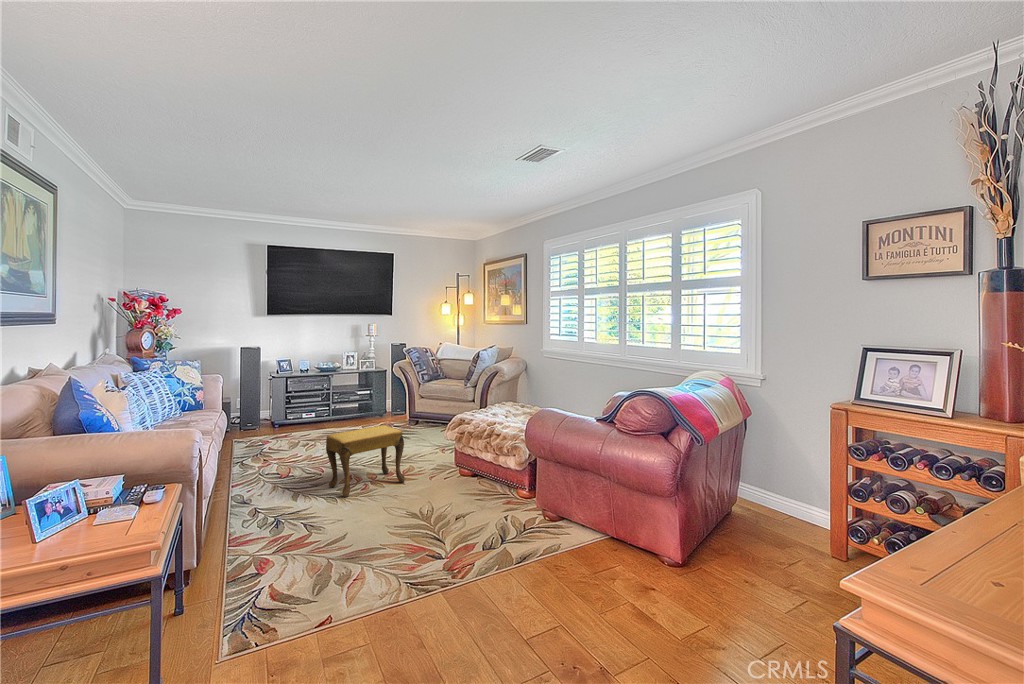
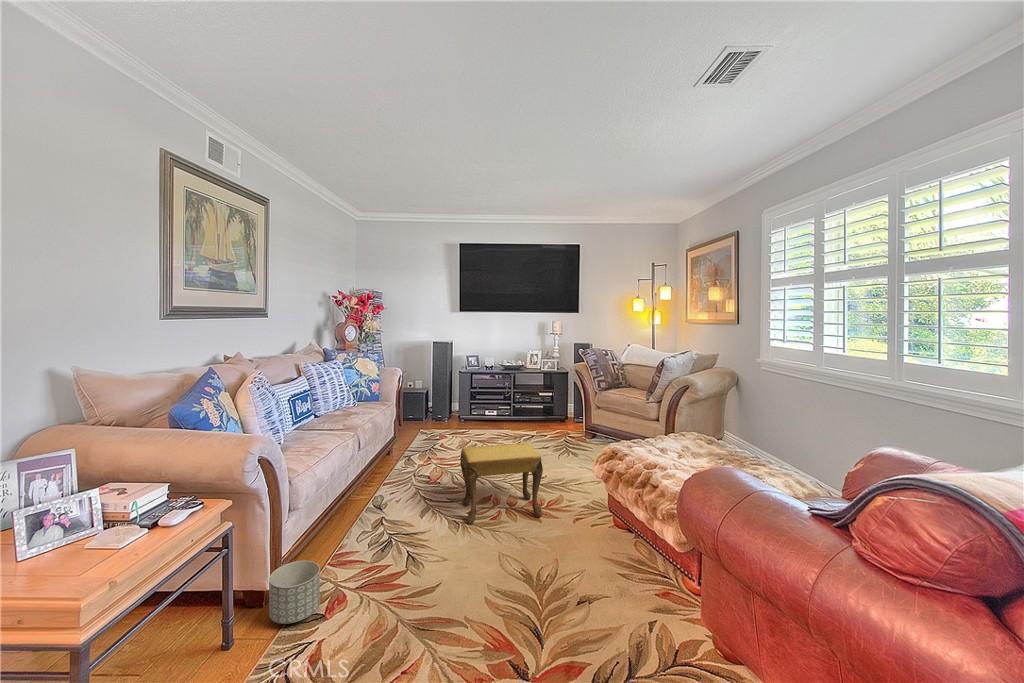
planter: none [203,534,250,586] -> present [269,560,320,624]

